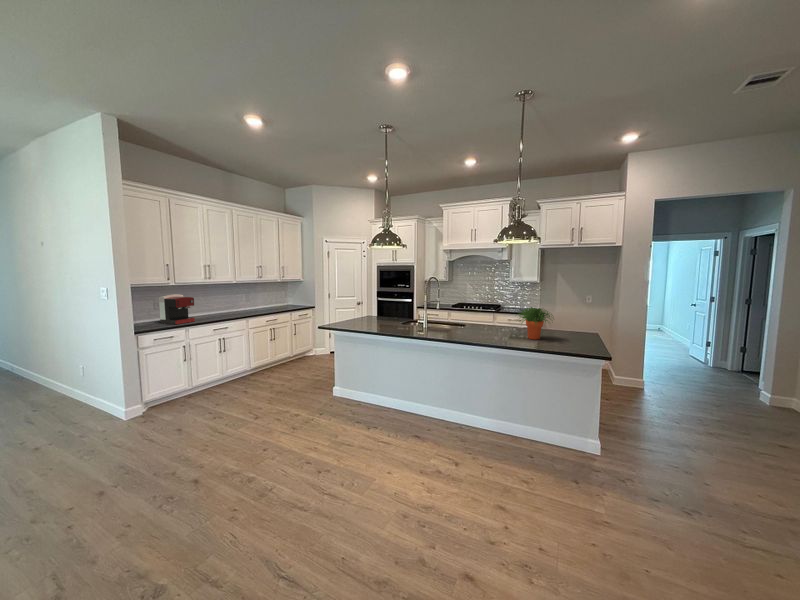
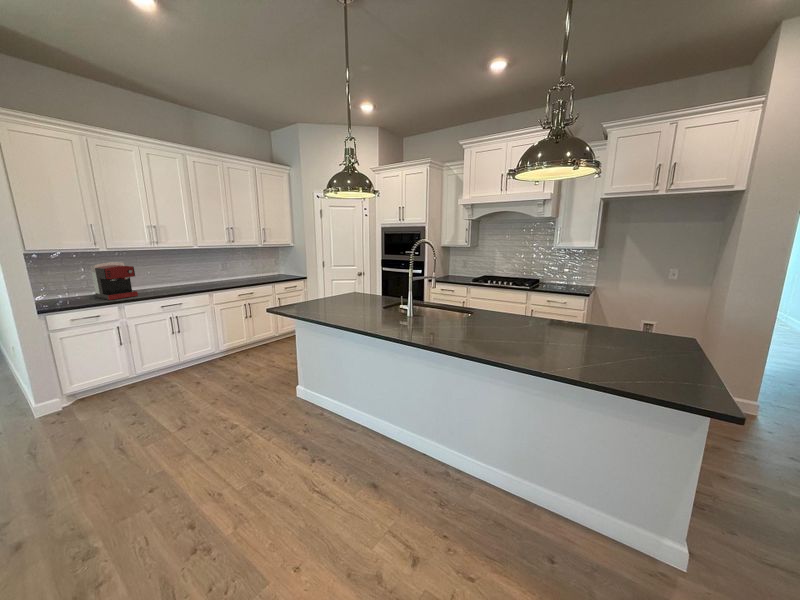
potted plant: present [519,307,553,339] -> none [541,295,614,353]

